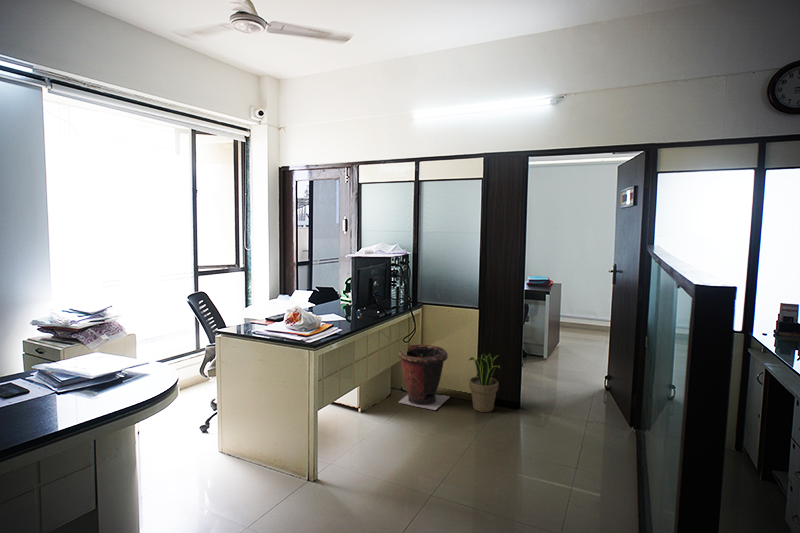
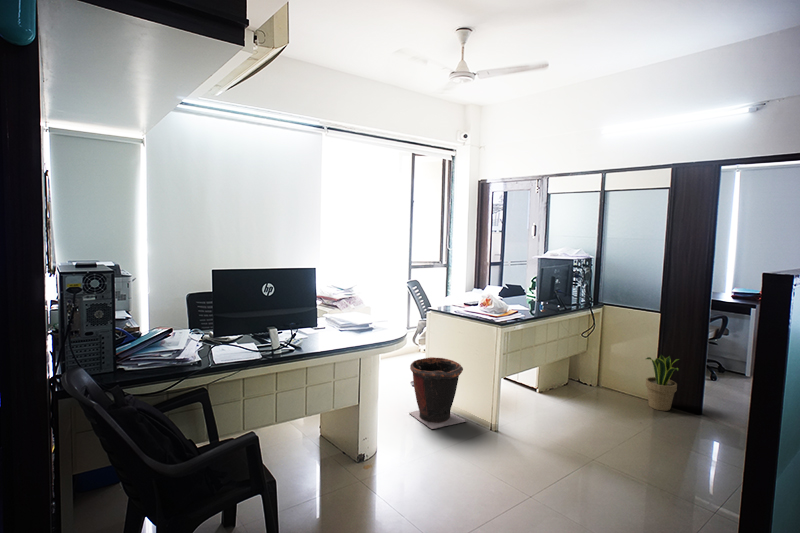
trash can: present [399,345,450,410] -> present [410,357,466,429]

